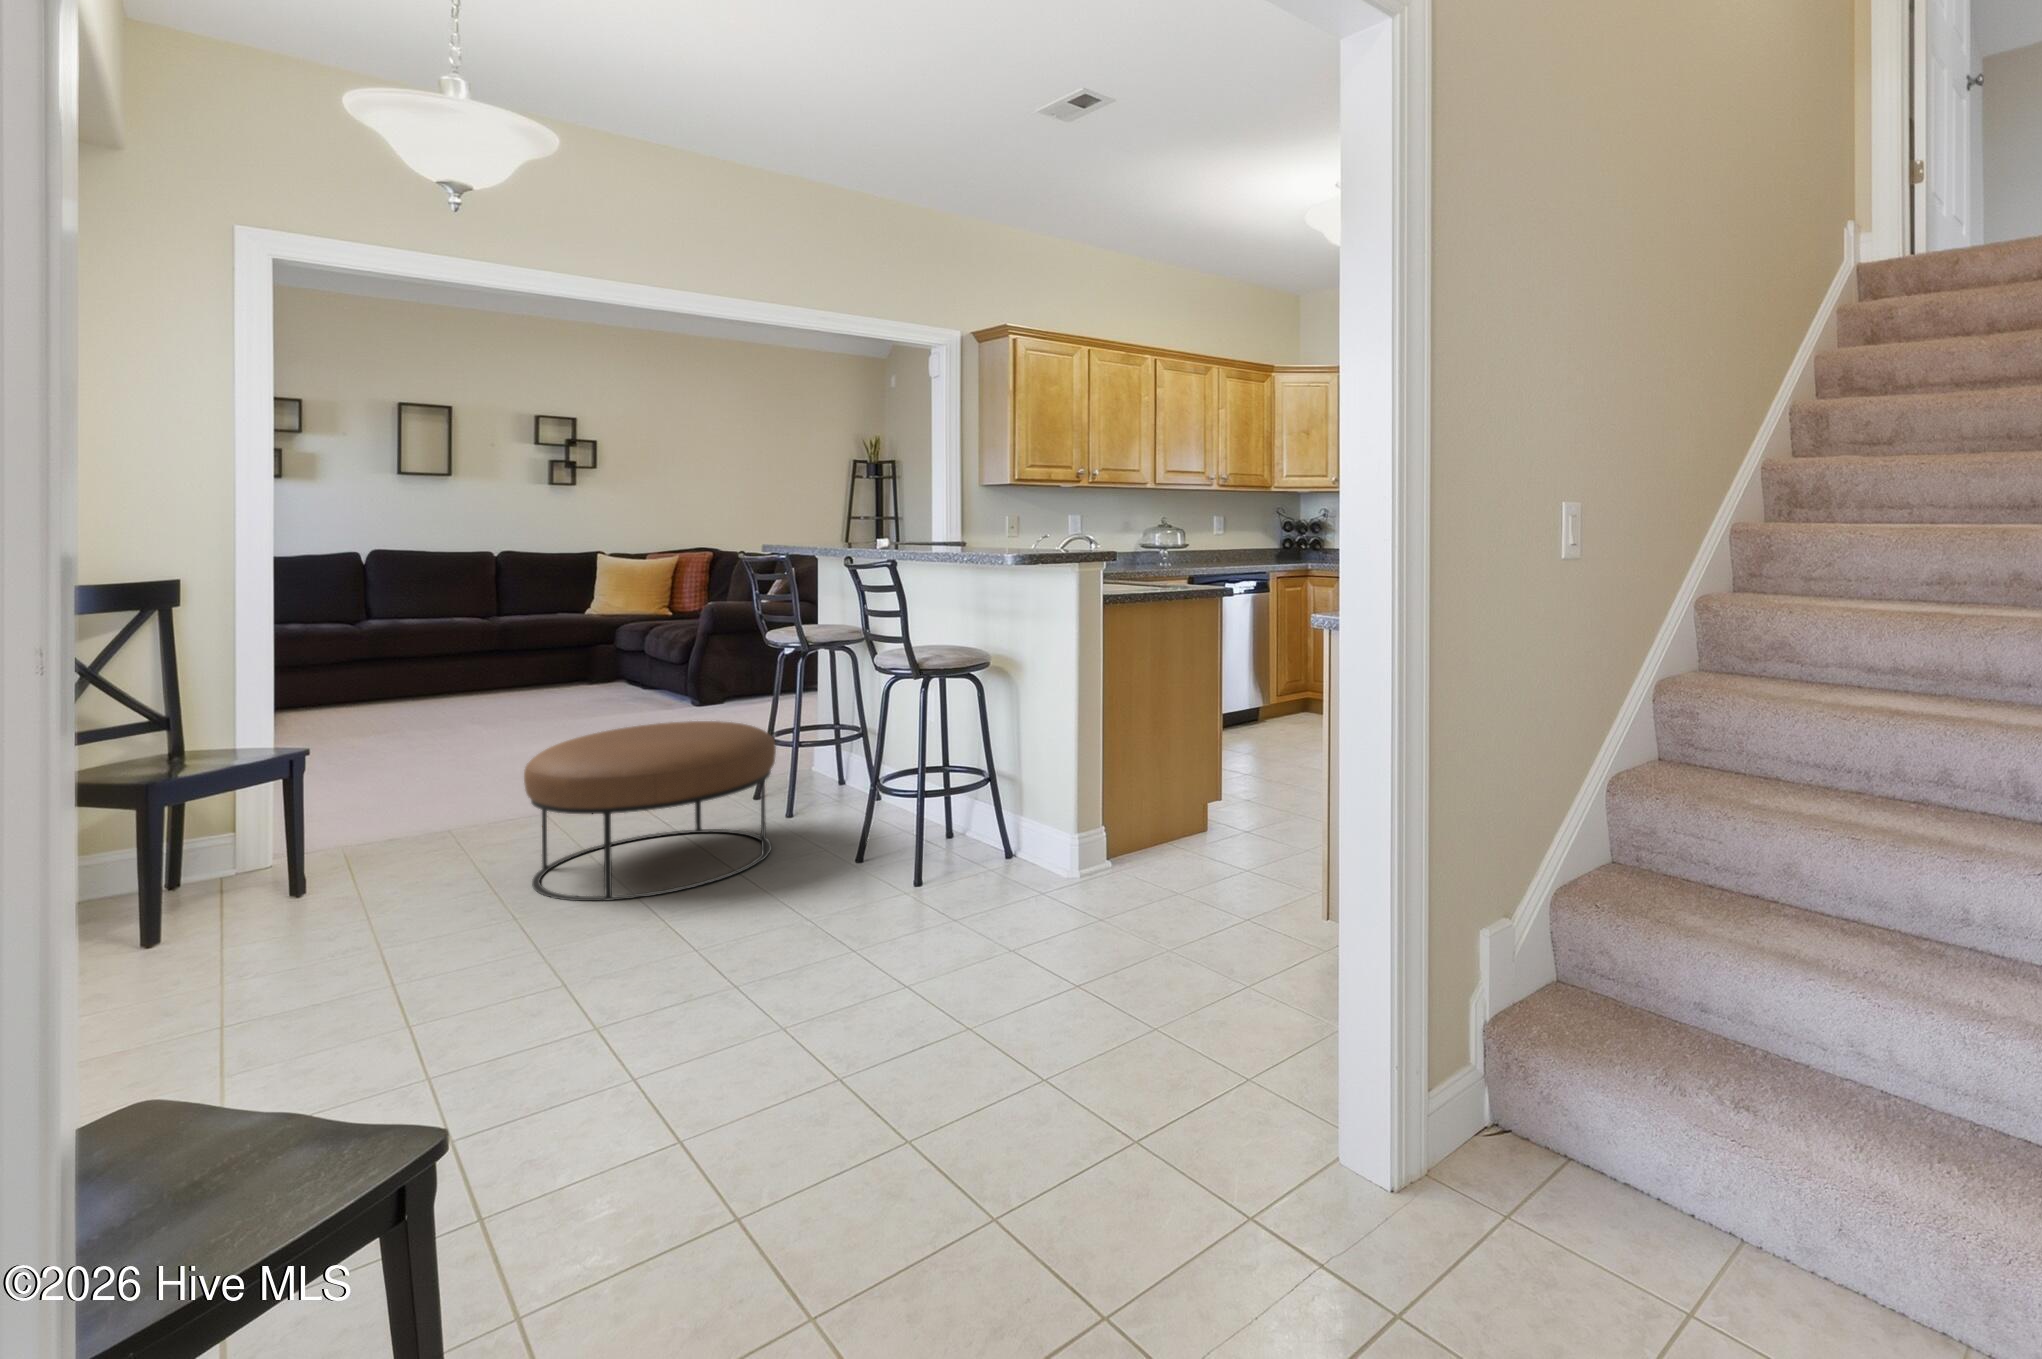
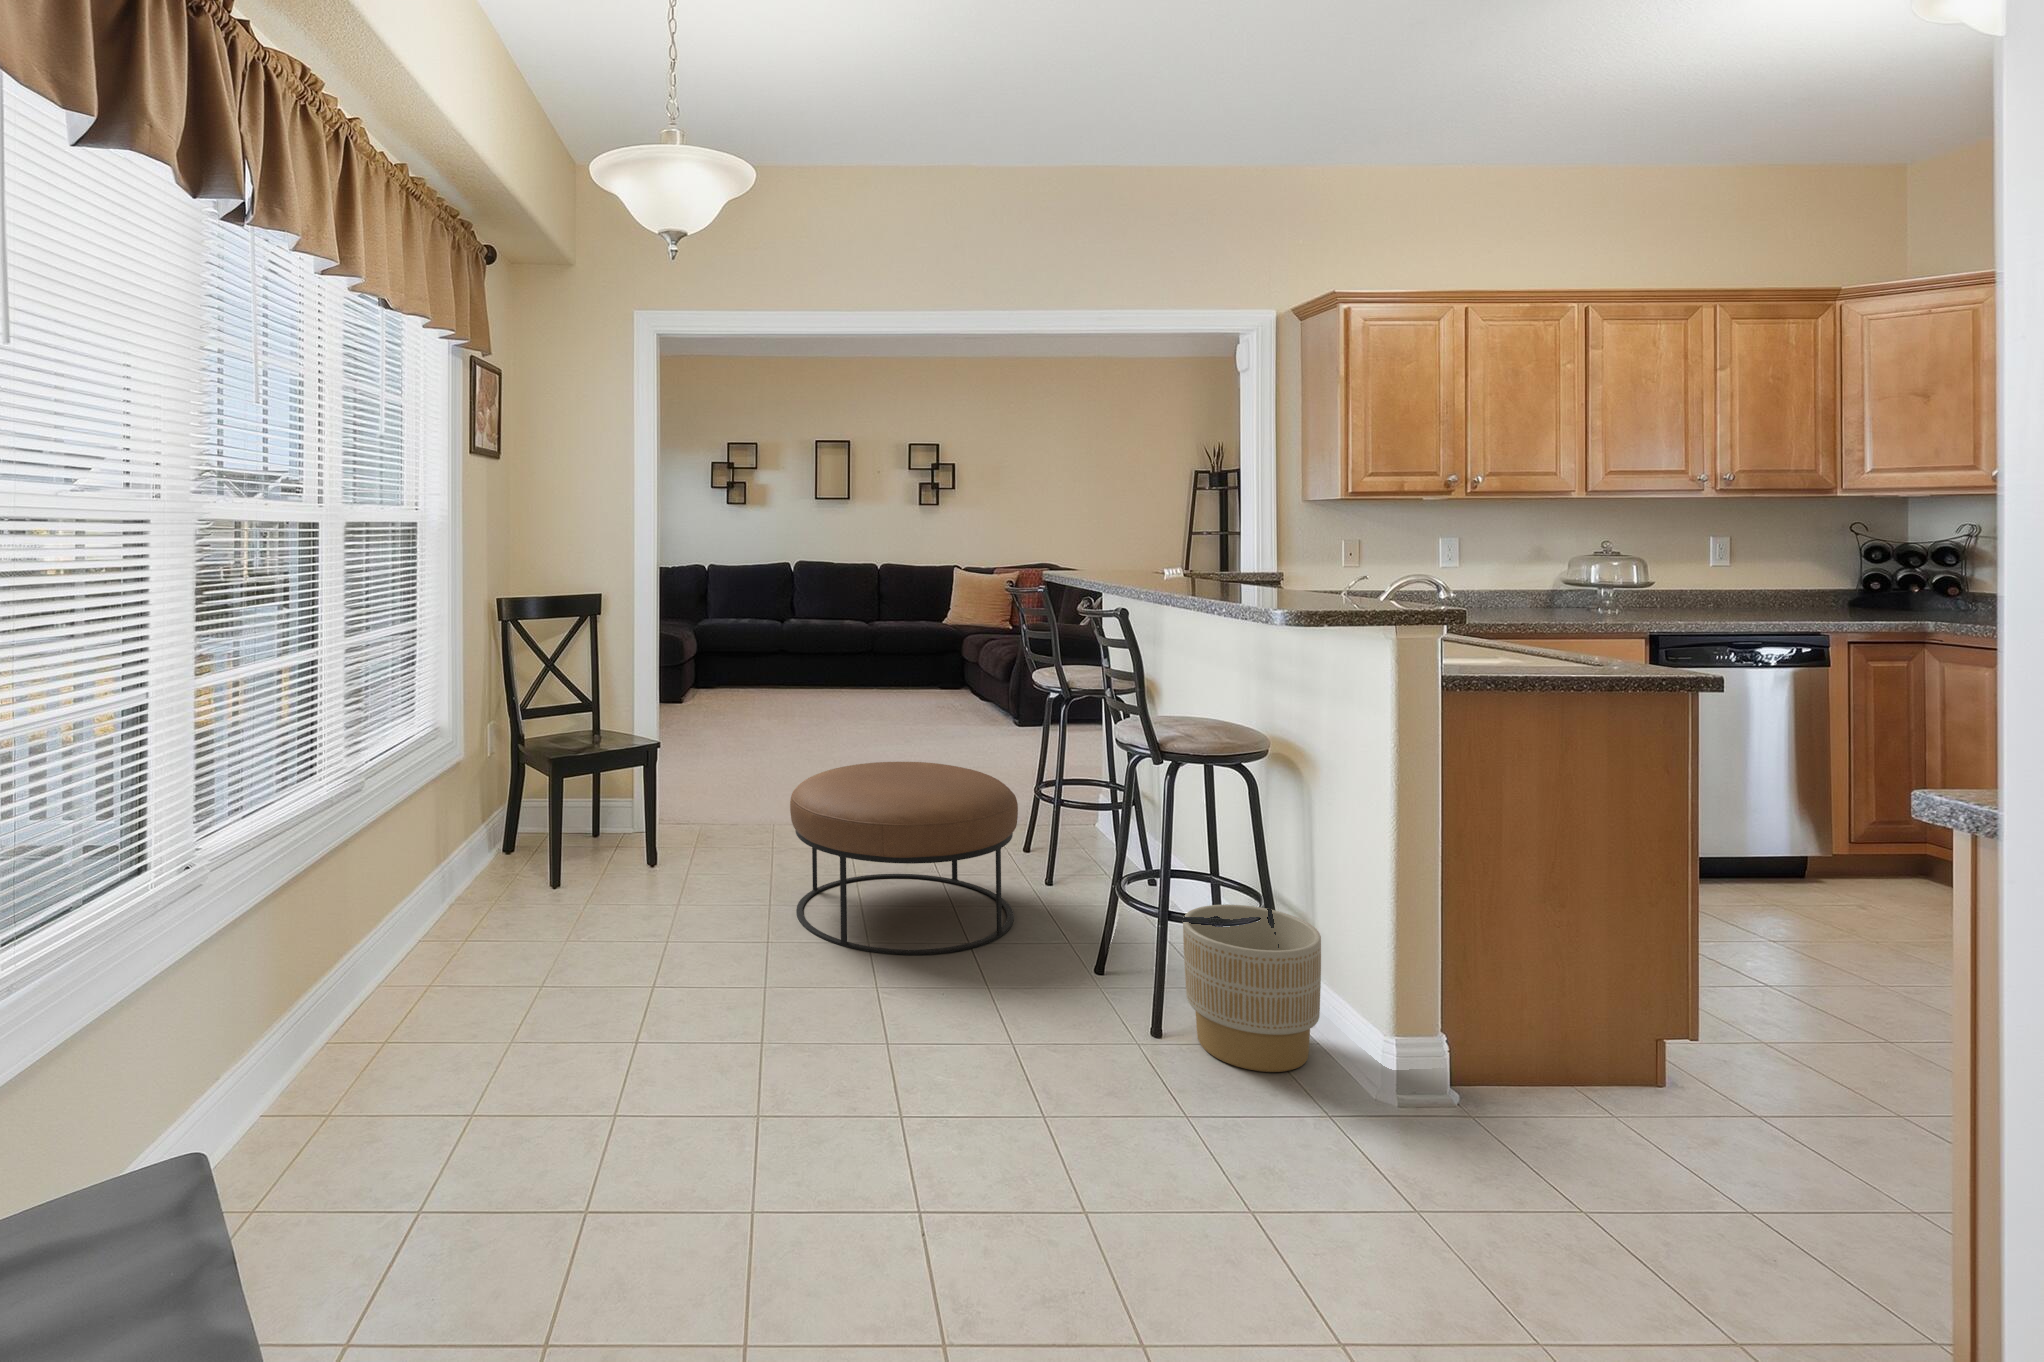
planter: none [941,775,1036,887] -> present [1183,904,1321,1072]

